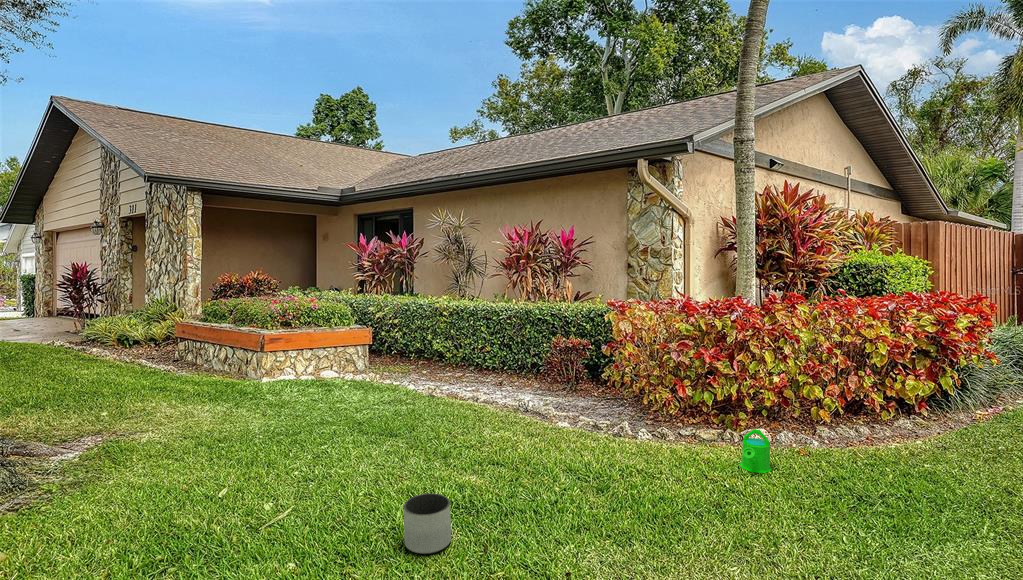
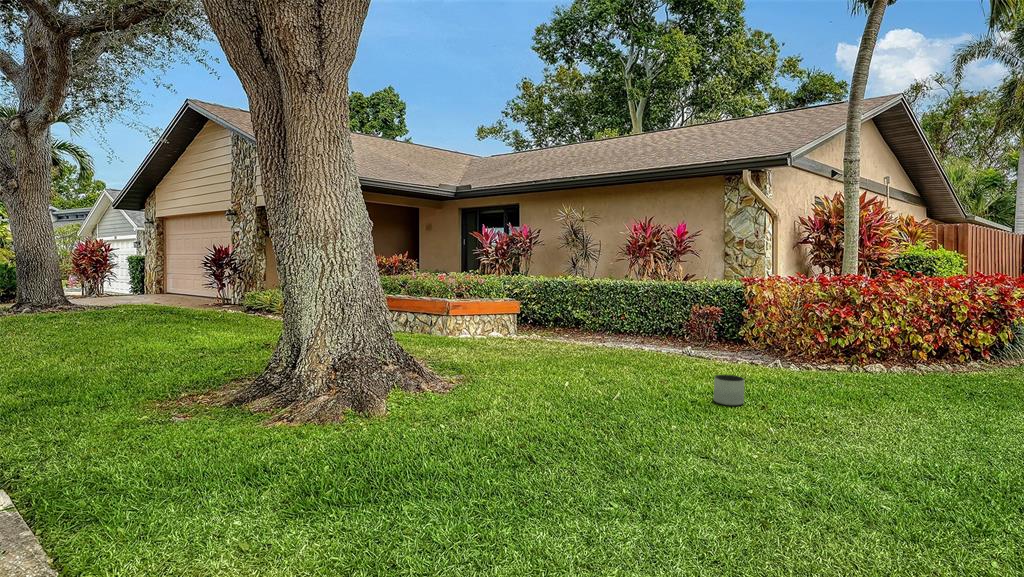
watering can: present [740,429,772,473] -> none [882,353,907,381]

